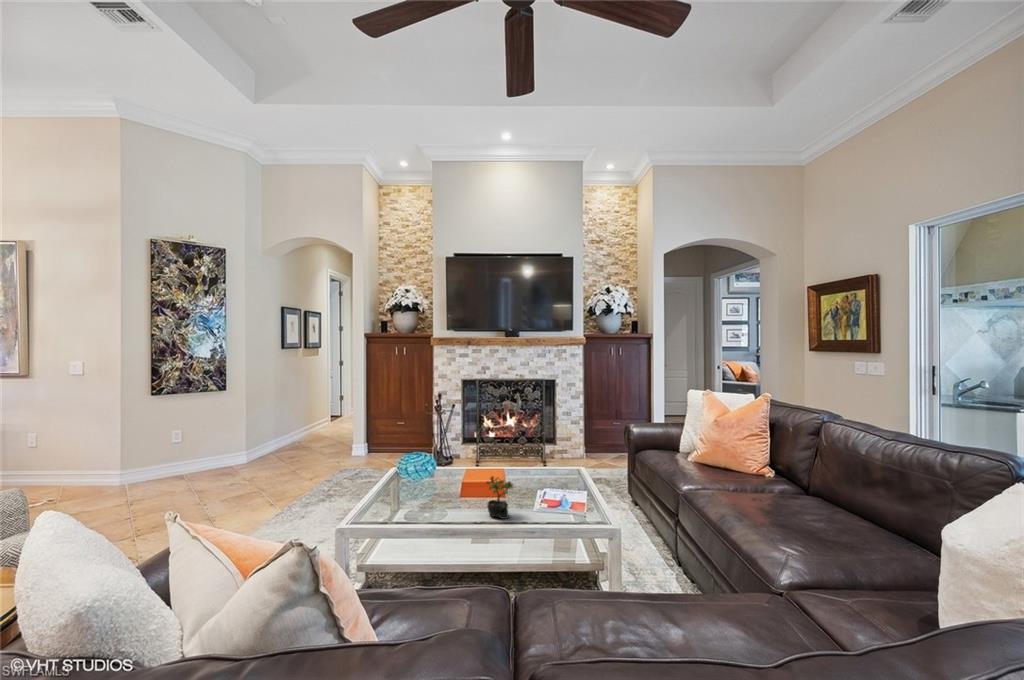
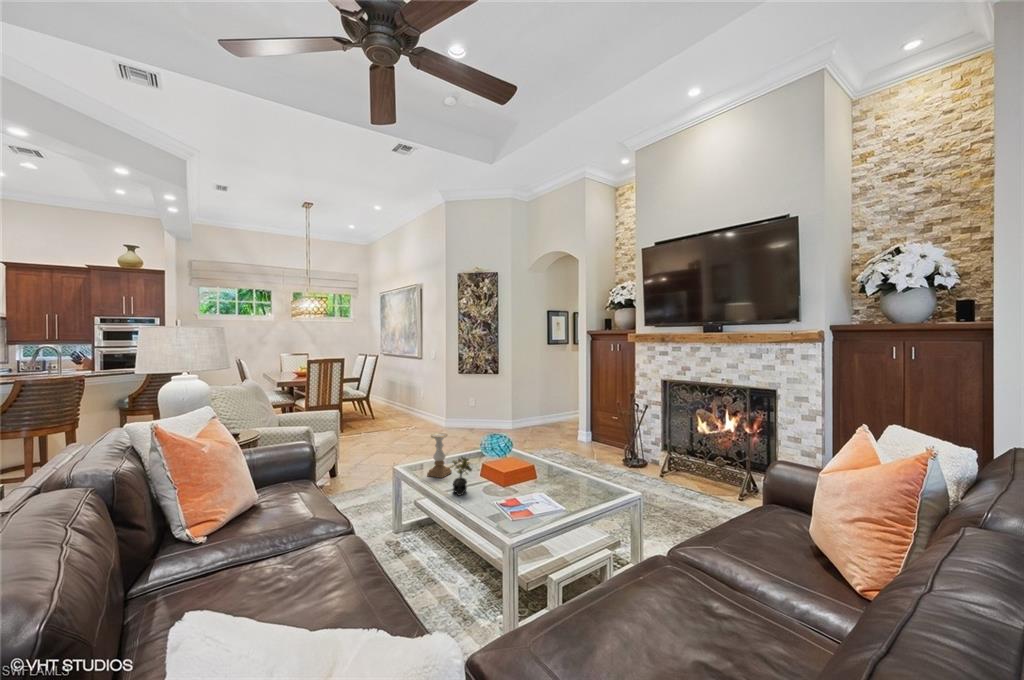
candle holder: none [414,461,443,519] -> present [427,433,452,478]

